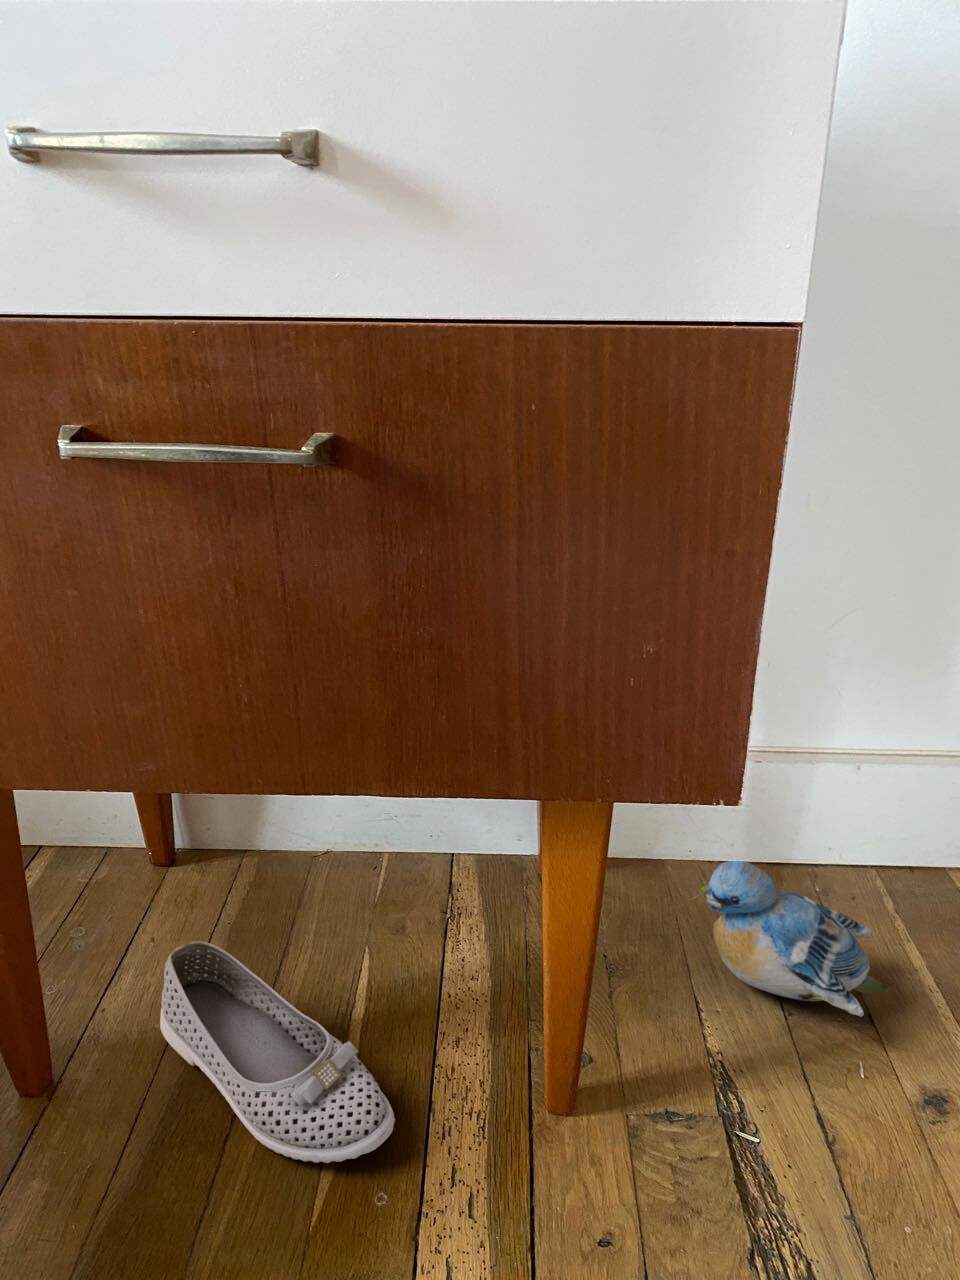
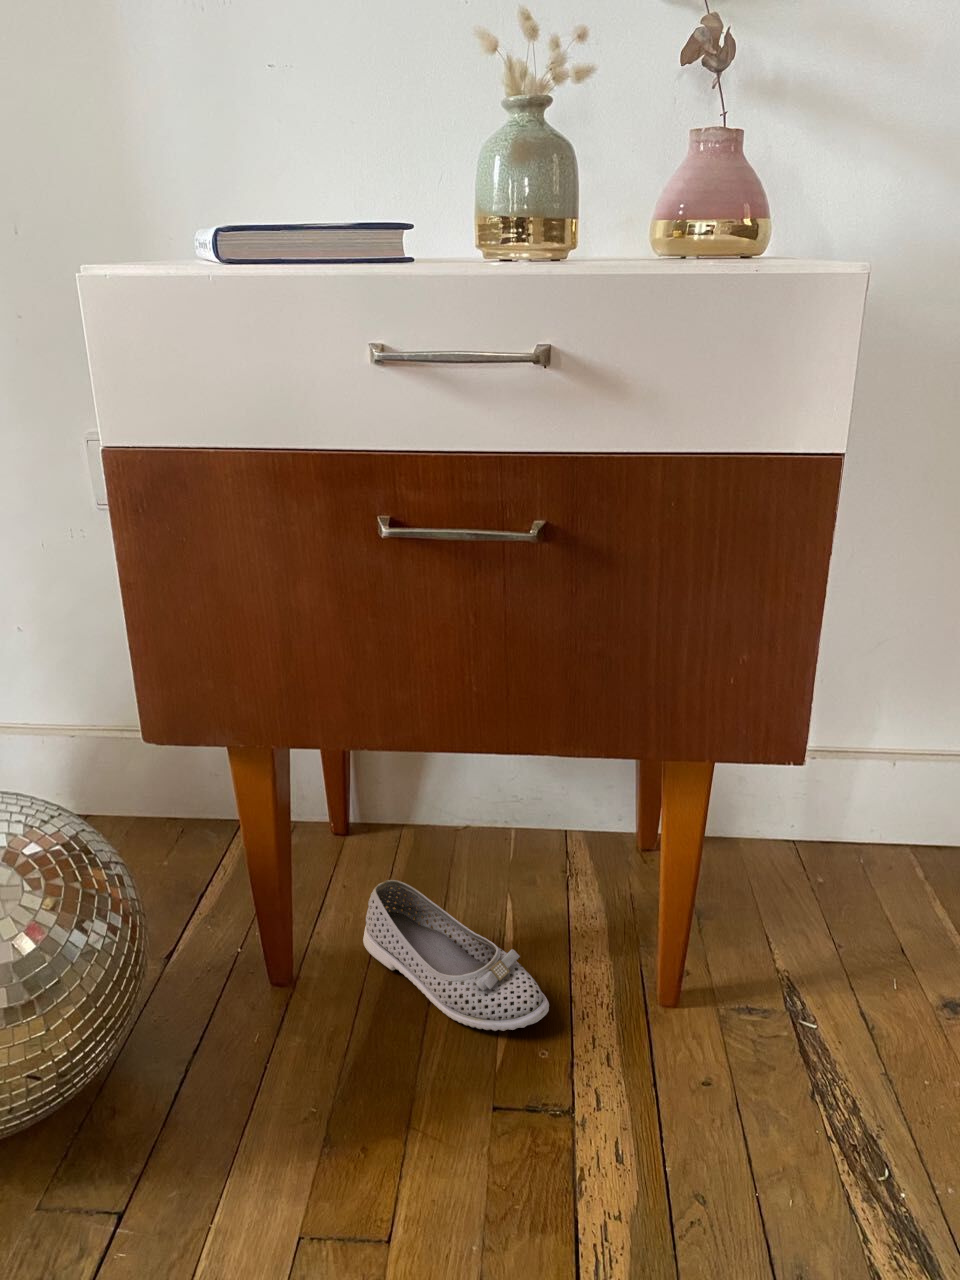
plush toy: present [700,861,889,1017] -> none [770,829,918,945]

